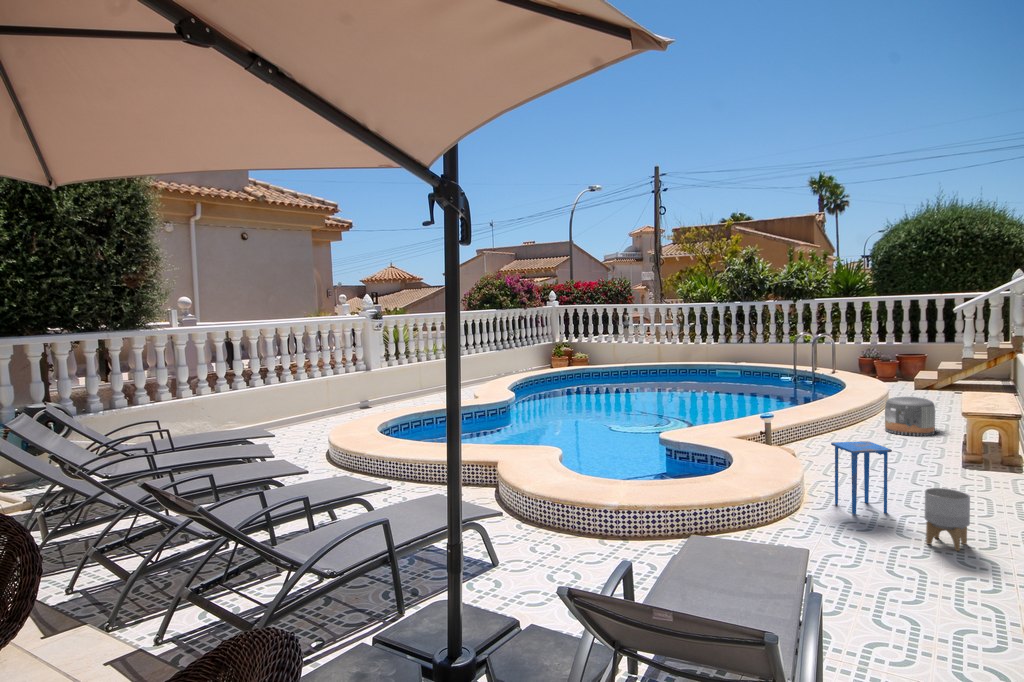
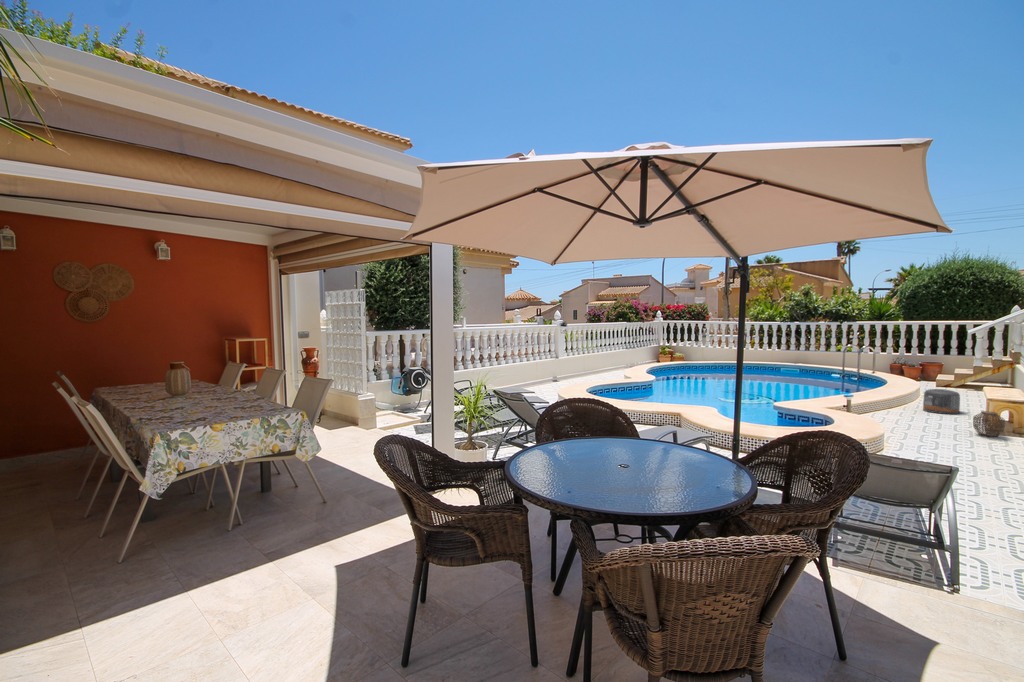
woven basket: none [944,435,990,477] -> present [973,411,1005,437]
side table: present [831,441,892,514] -> none [906,410,947,451]
planter: present [925,488,970,551] -> none [971,435,1000,468]

